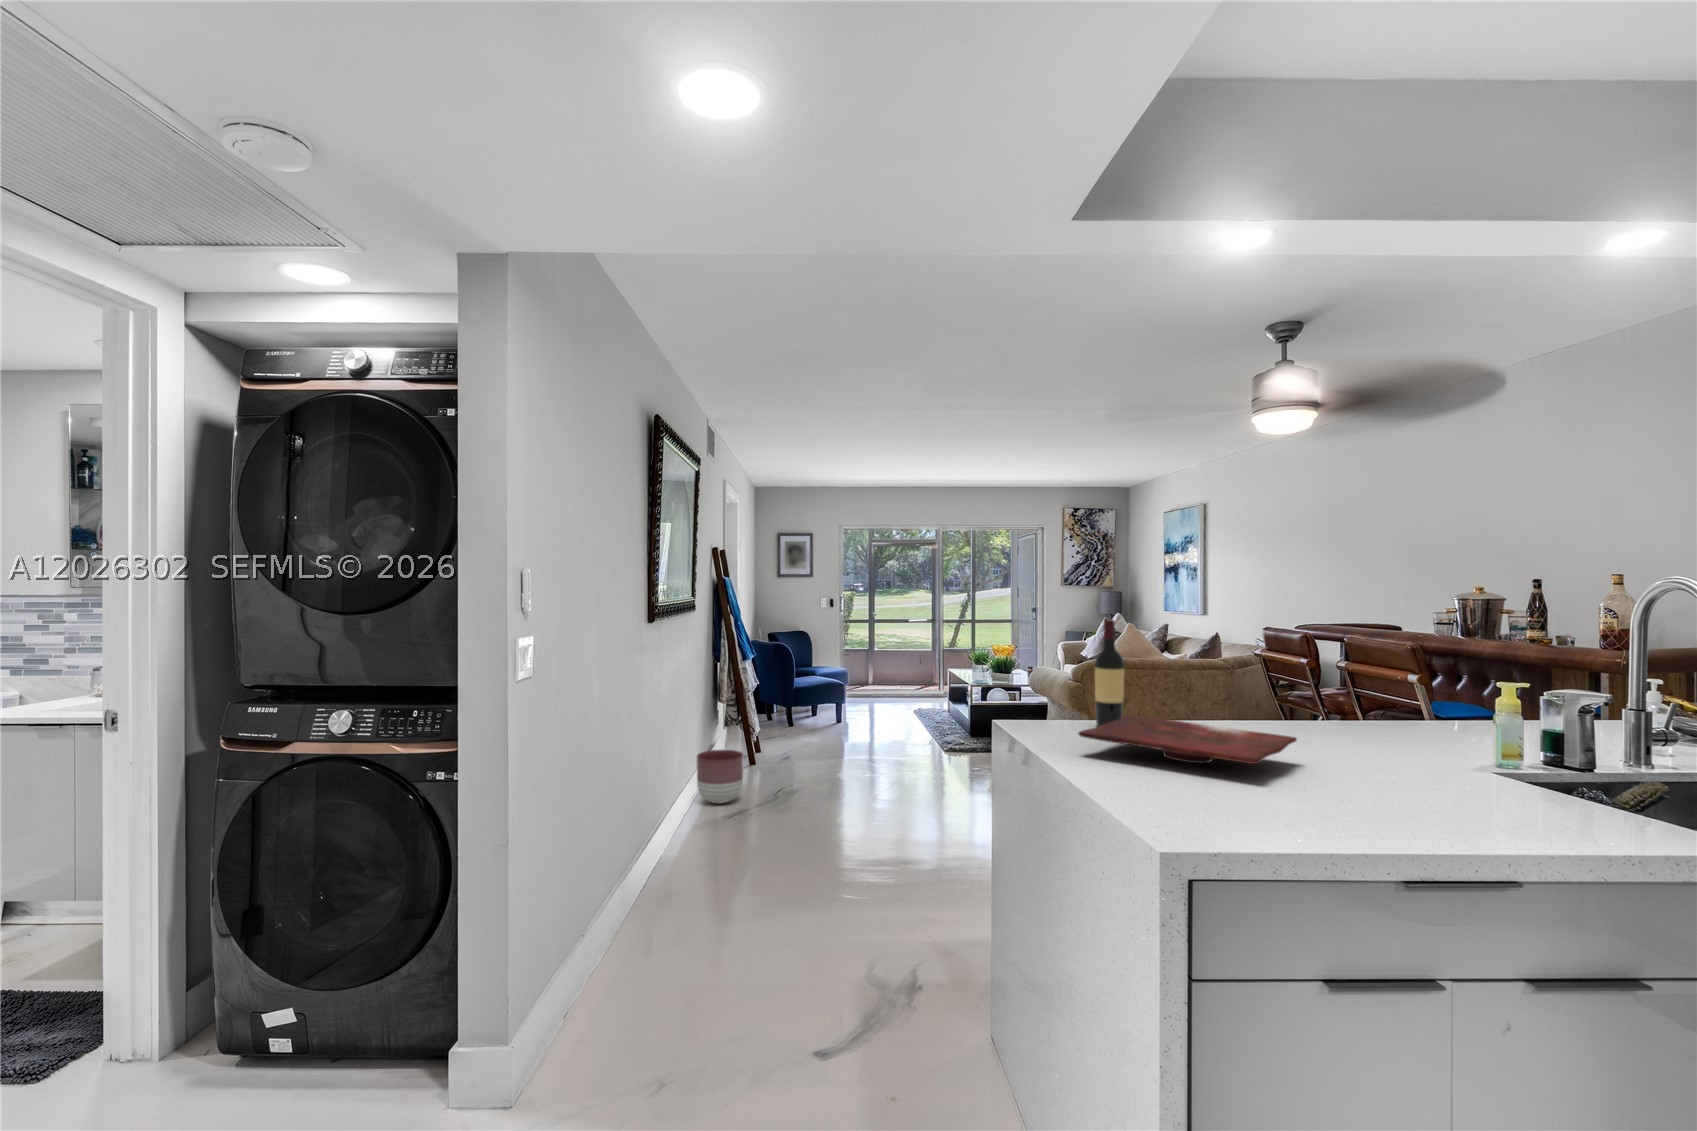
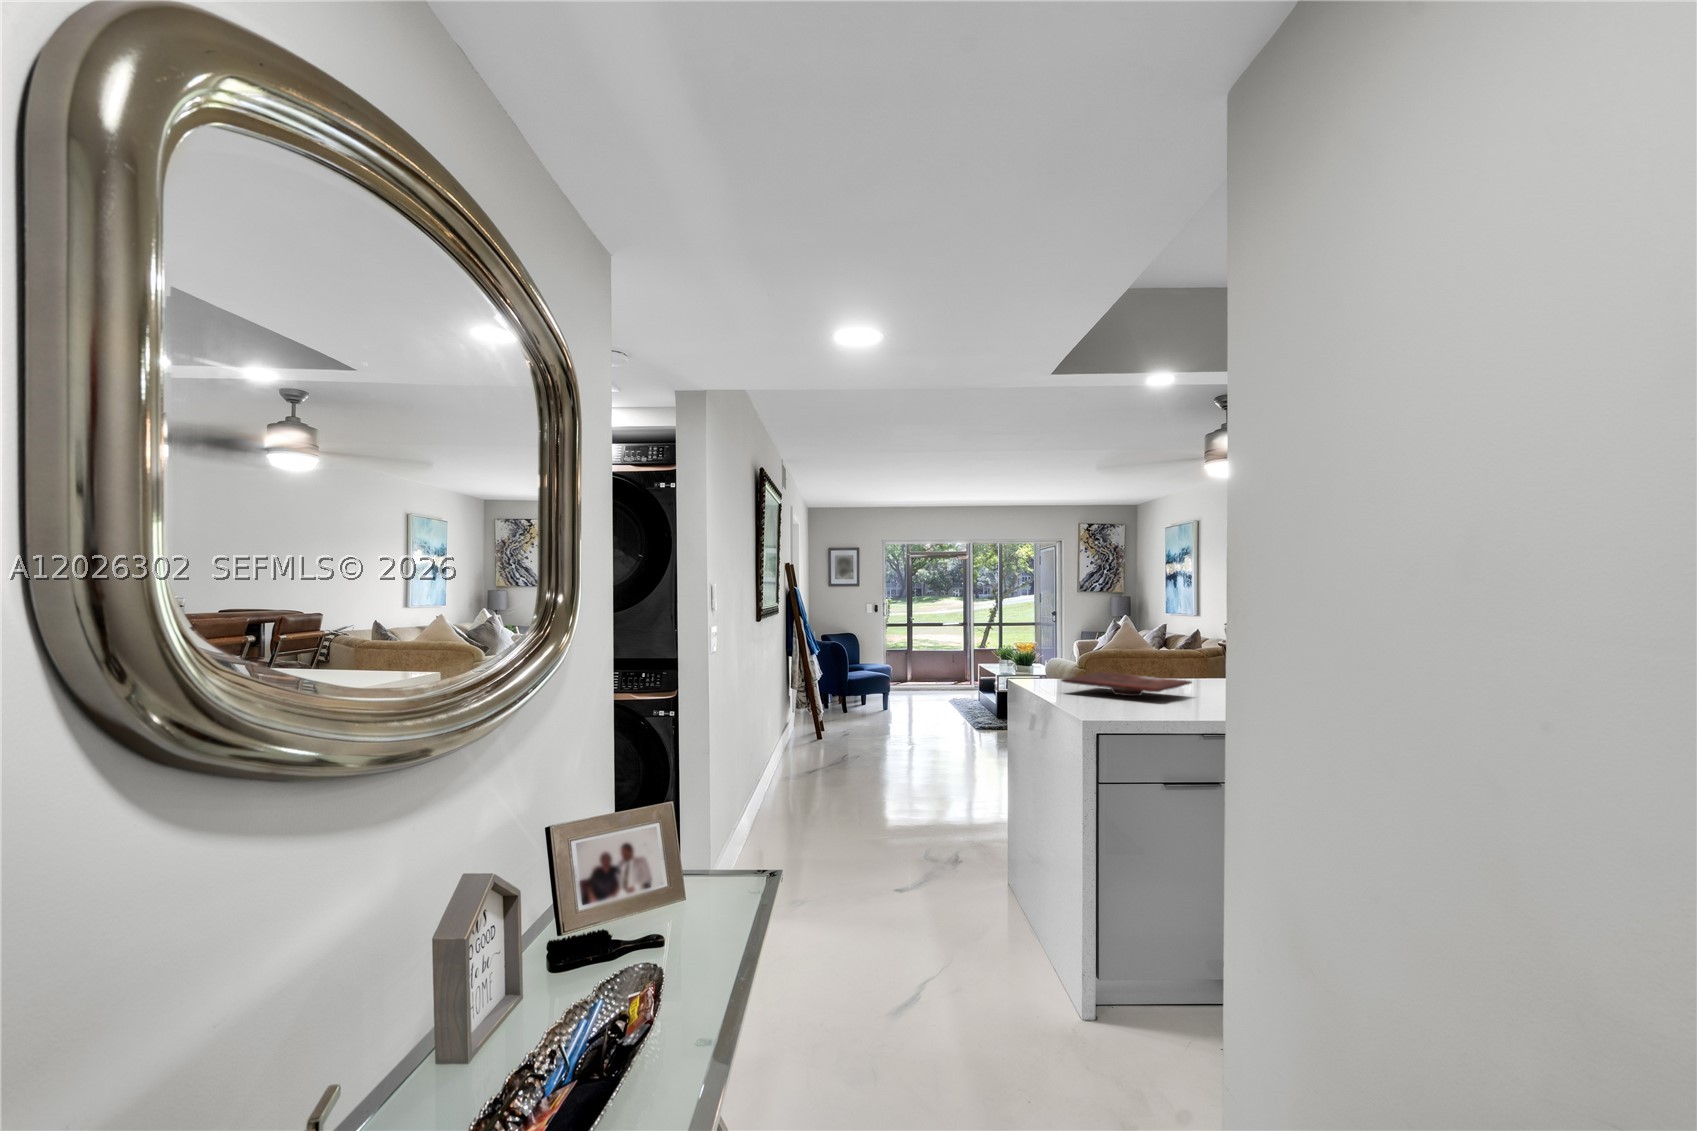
wine bottle: present [1095,619,1125,726] -> none [1077,613,1096,683]
planter: present [697,750,744,803] -> none [783,723,819,764]

